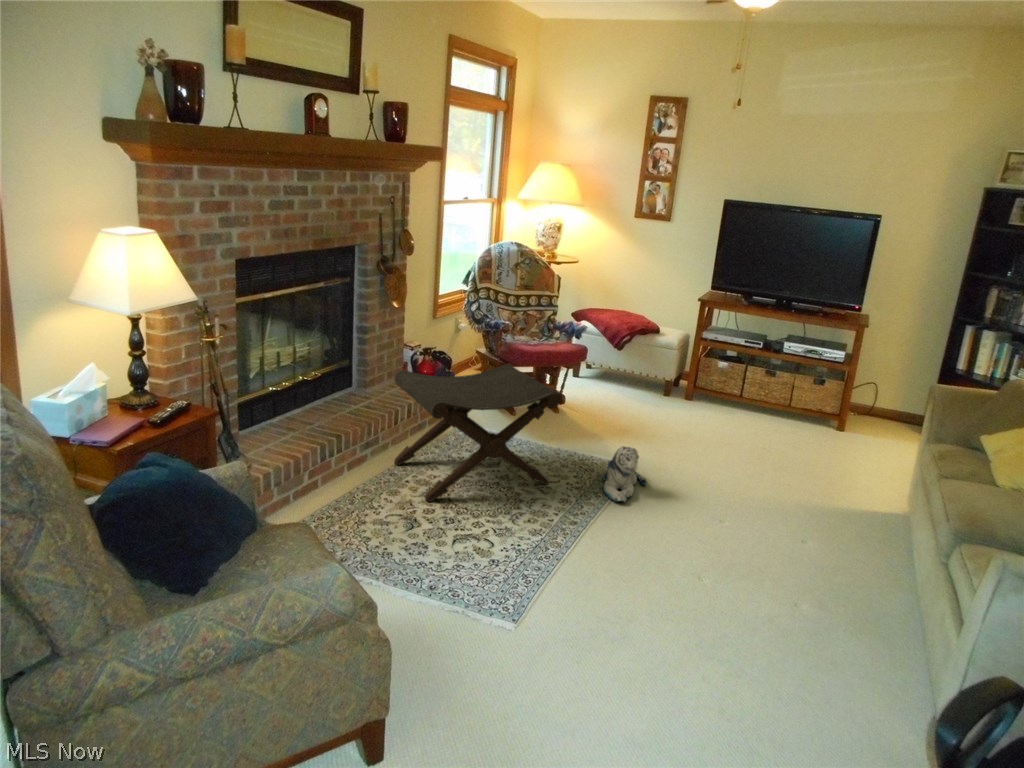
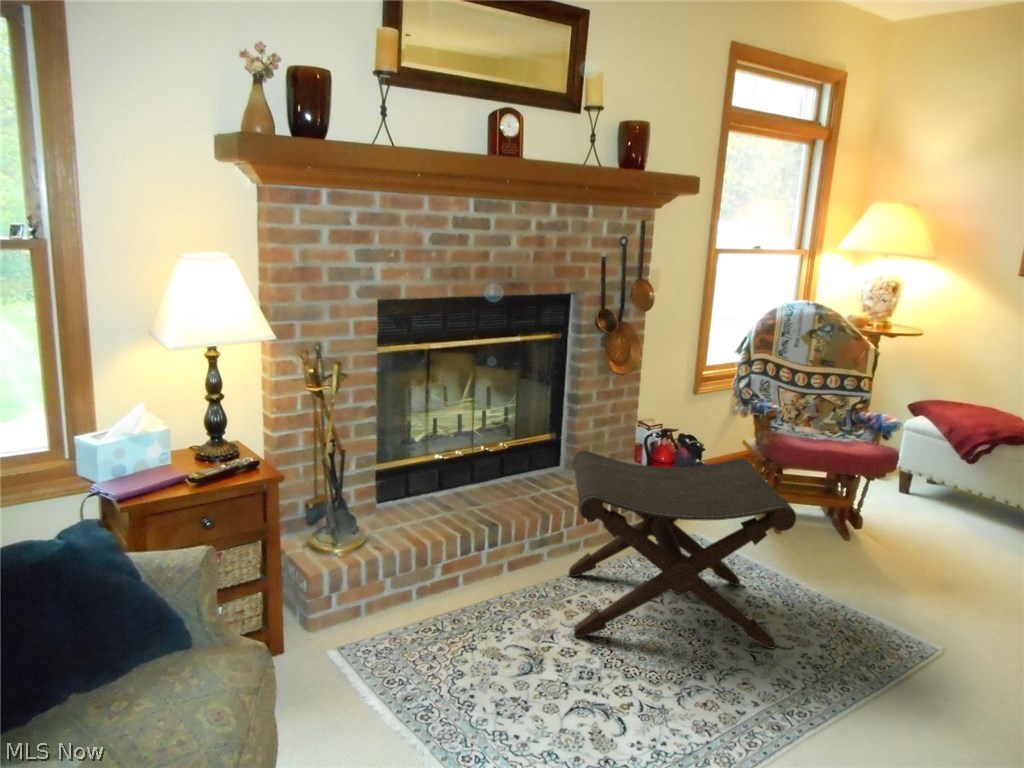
plush toy: present [603,446,647,502] -> none [866,612,959,712]

